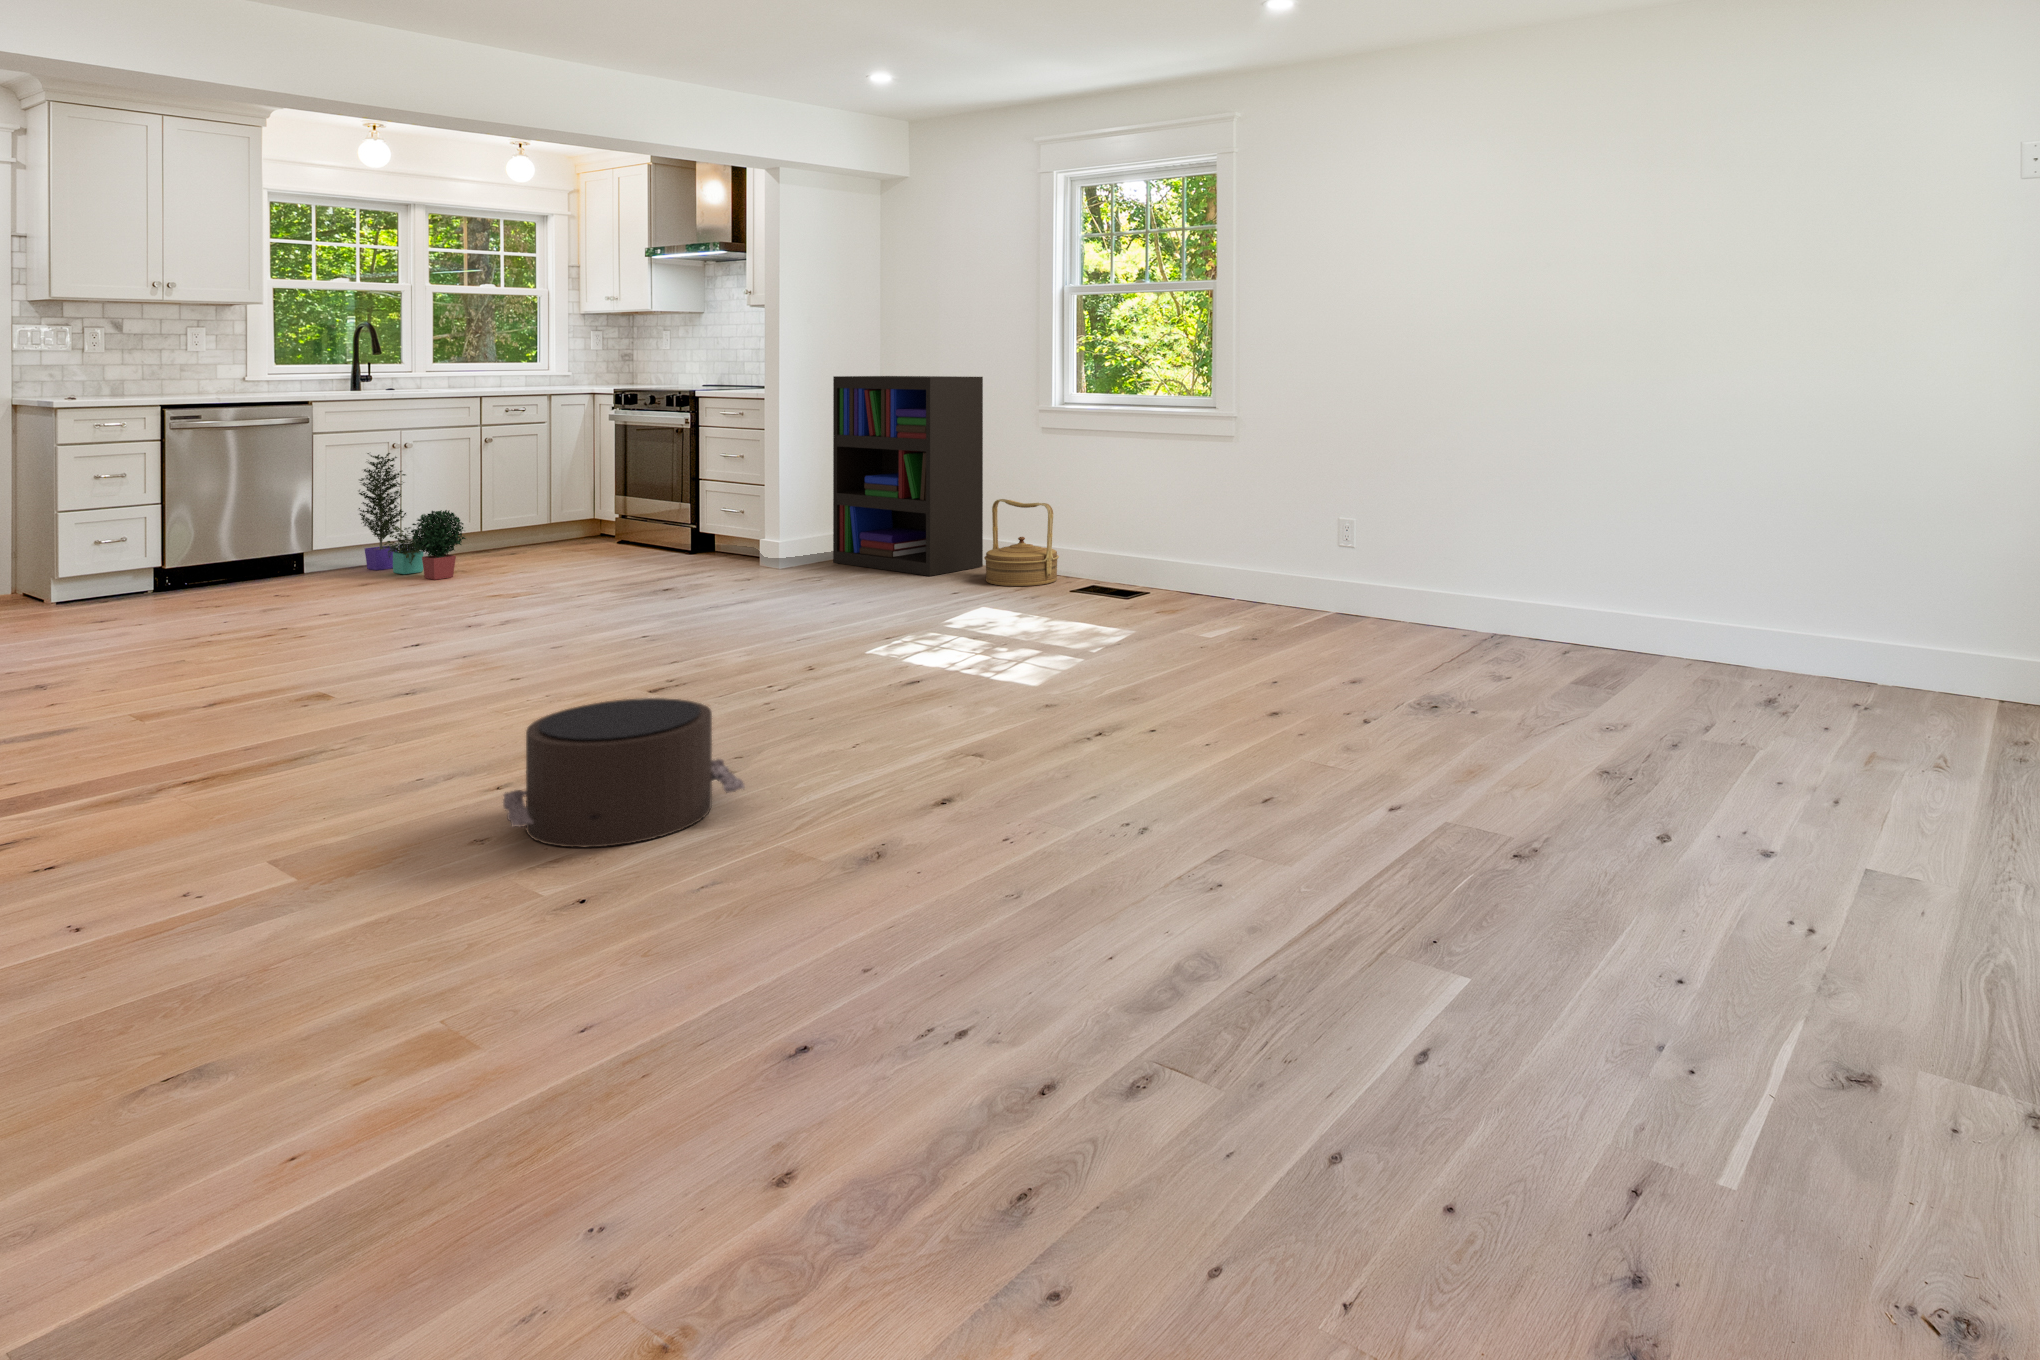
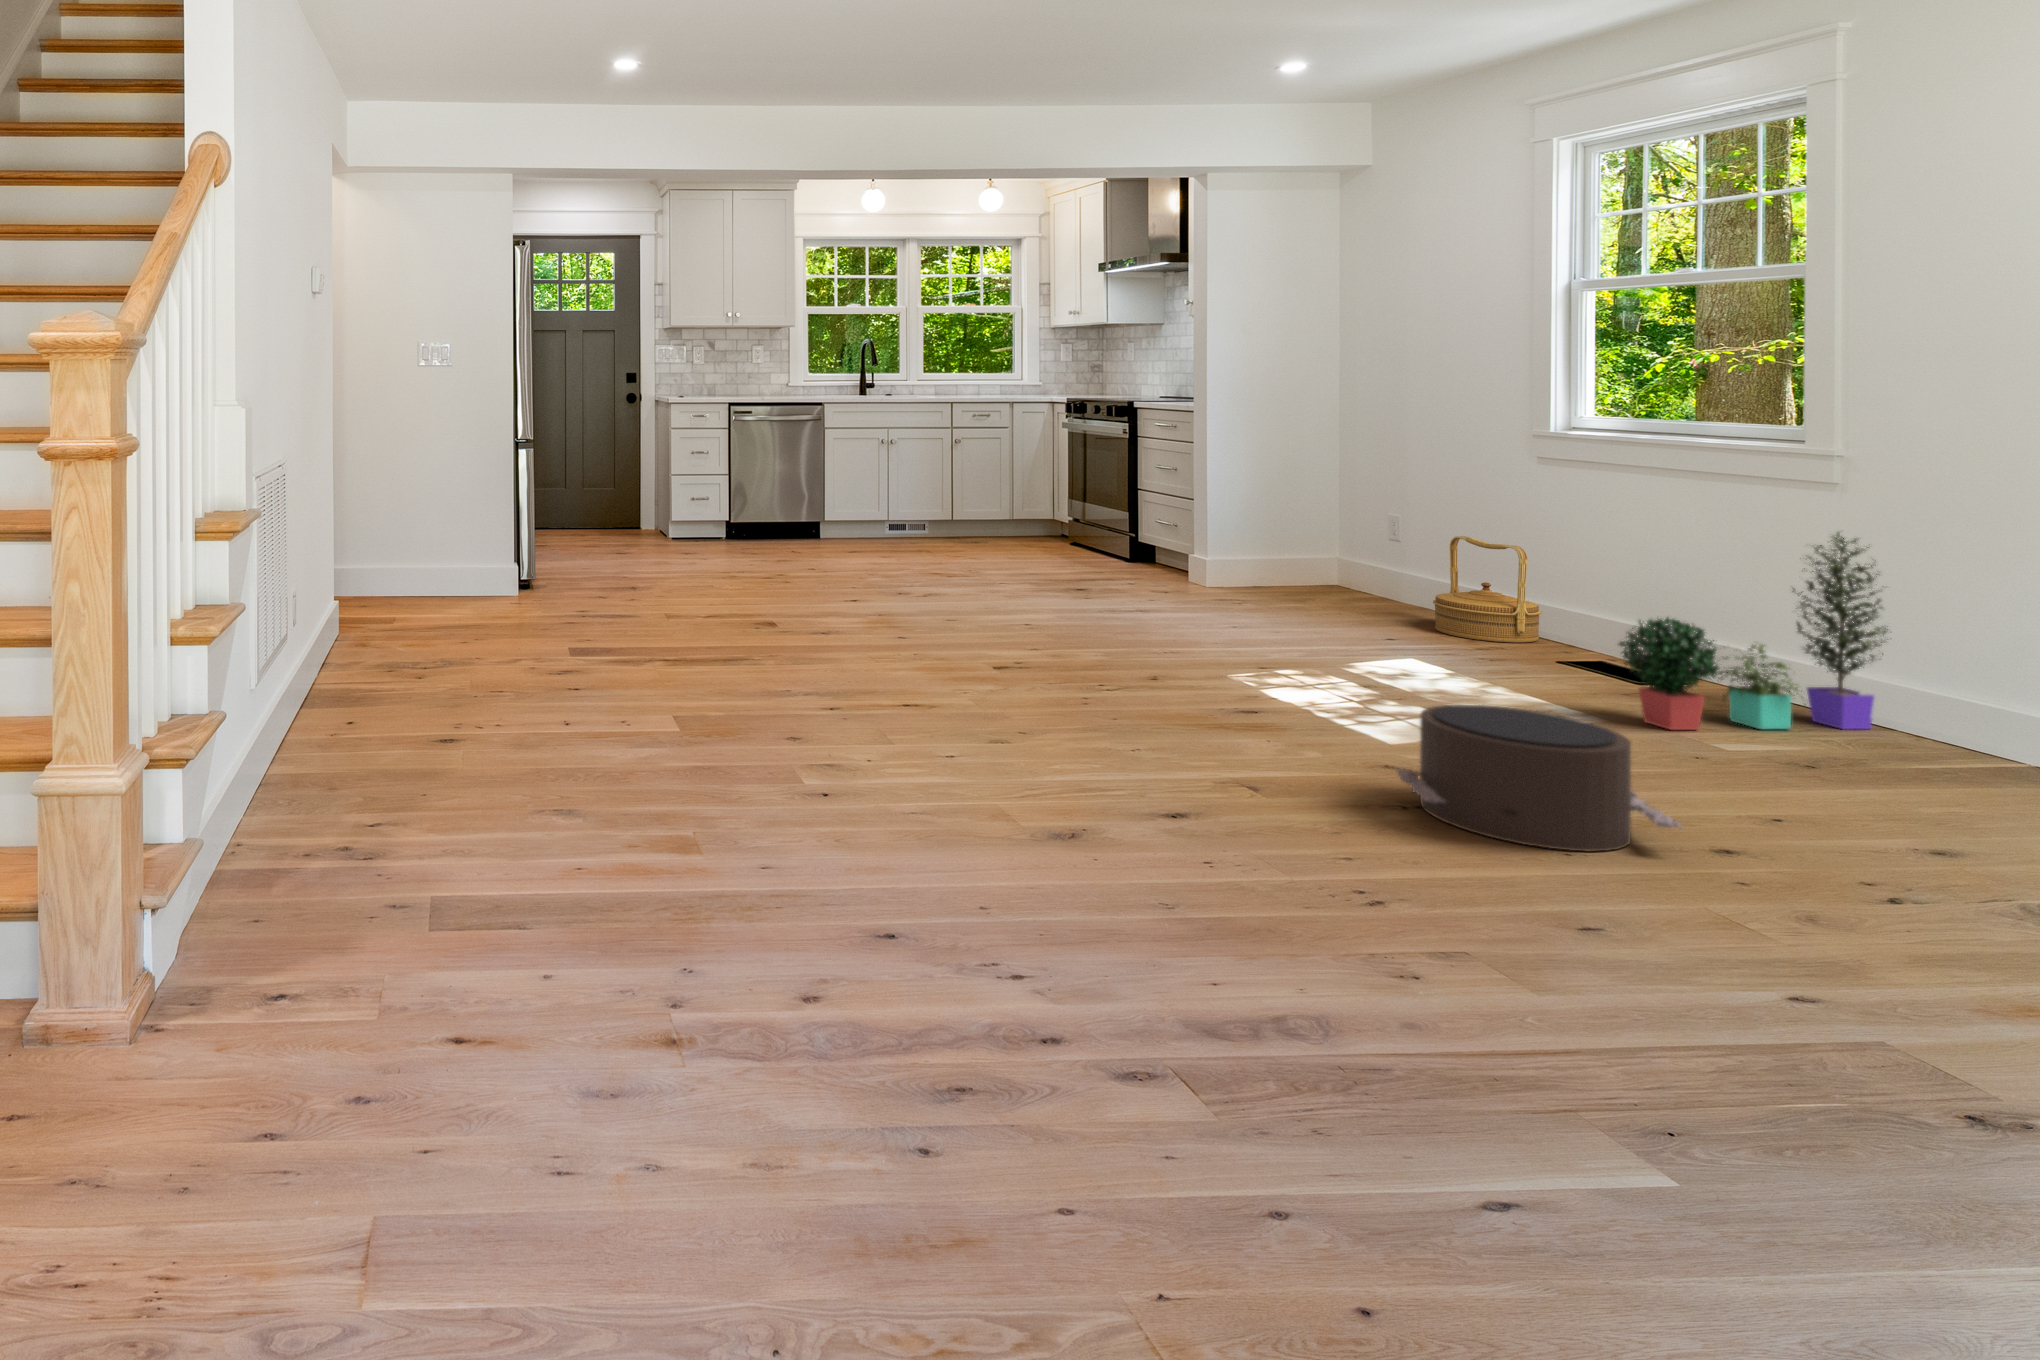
bookshelf: present [833,376,983,576] -> none [1267,390,1448,613]
potted plant: present [359,453,466,580] -> present [1619,532,1888,730]
pouf: present [503,698,745,847] -> present [1397,705,1682,851]

